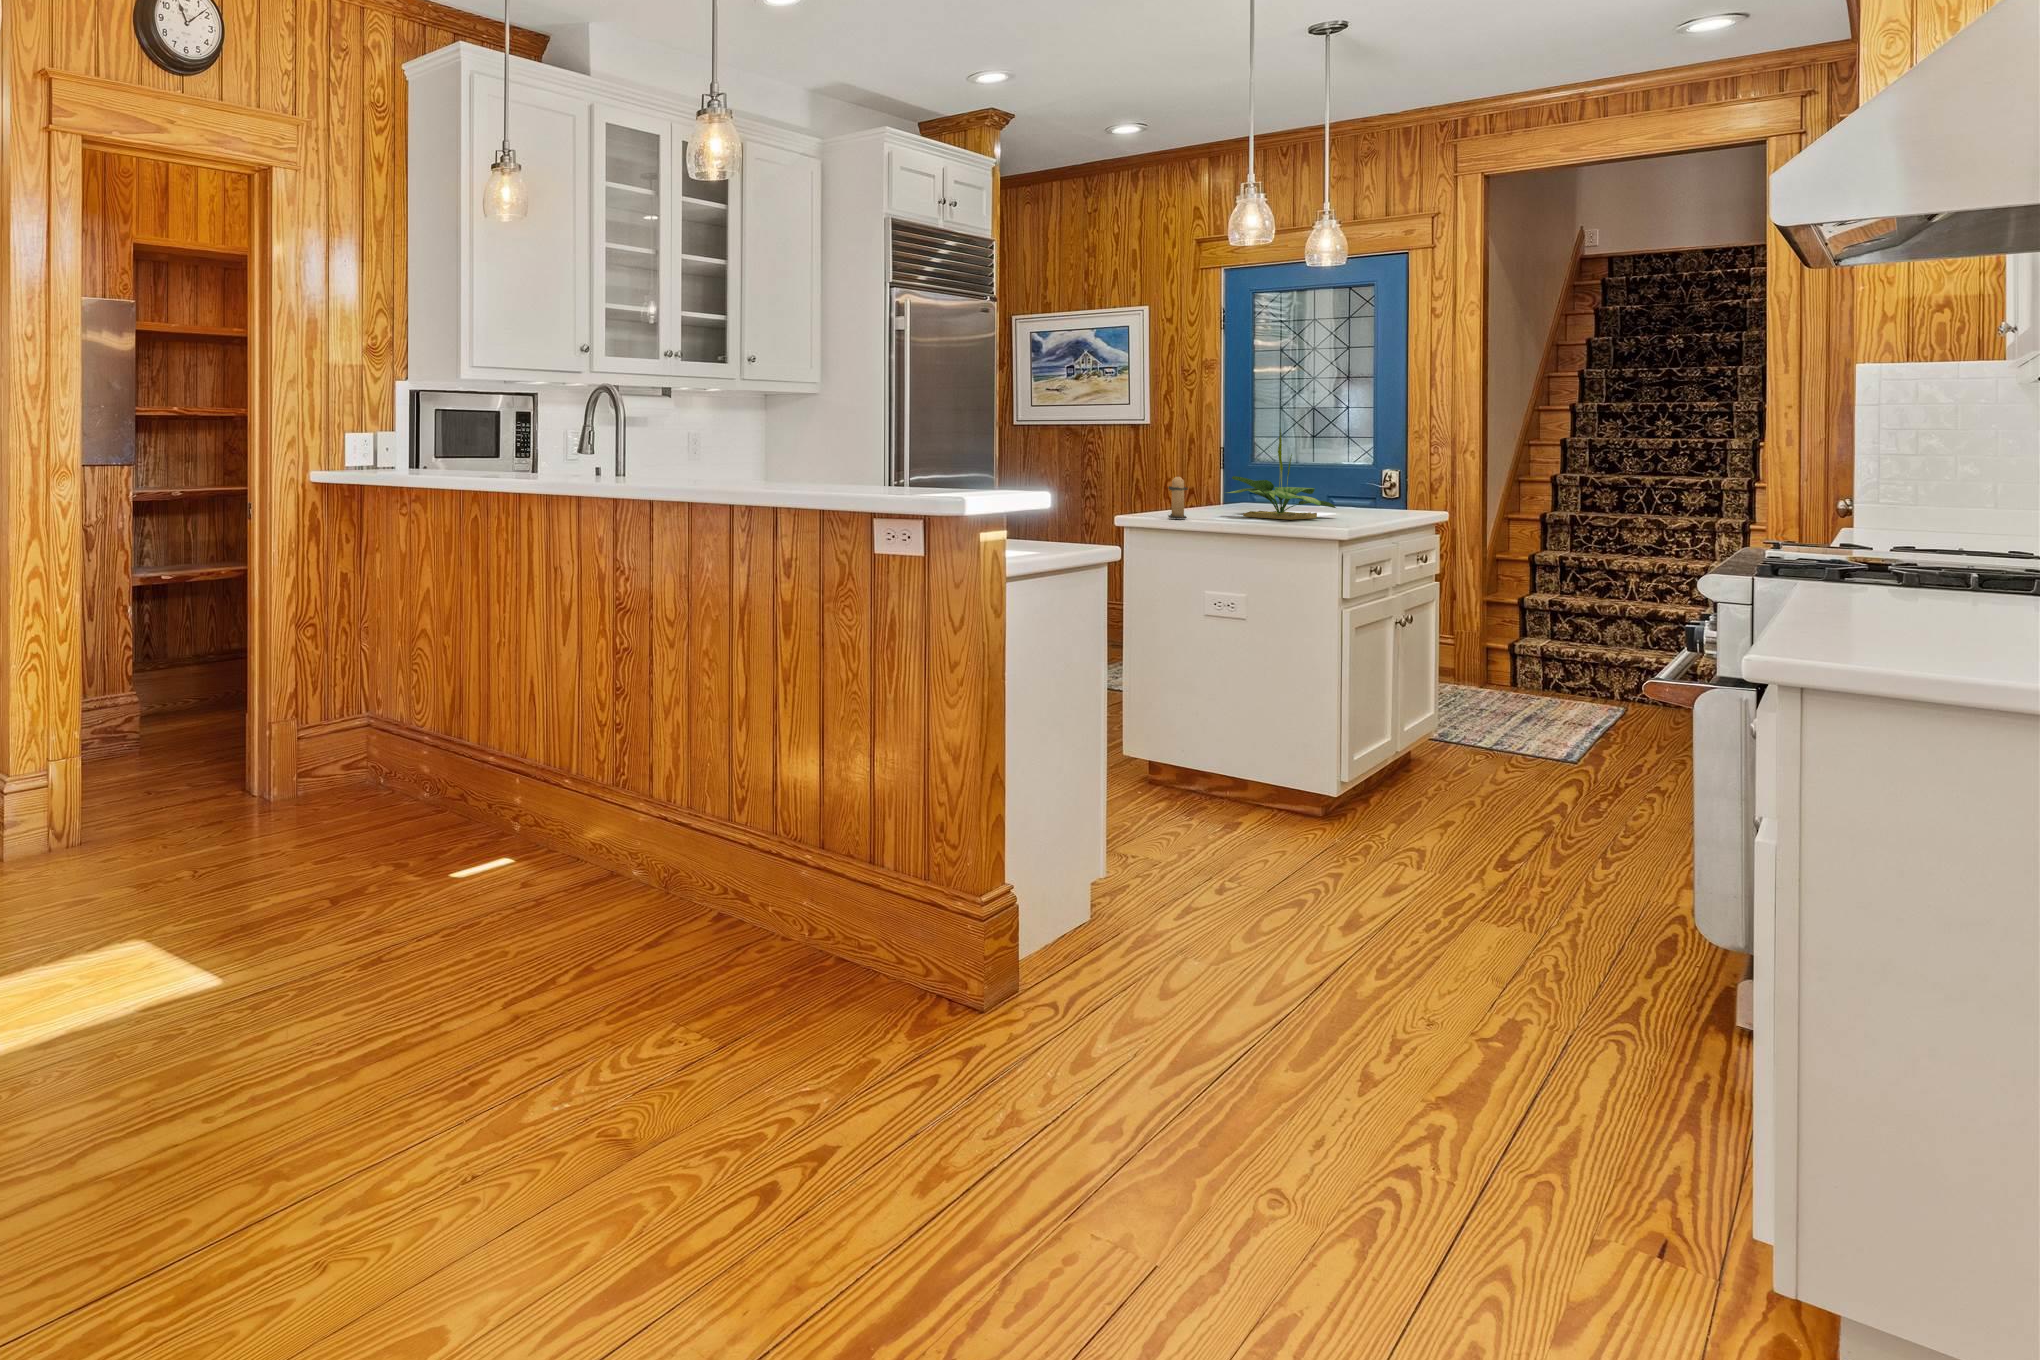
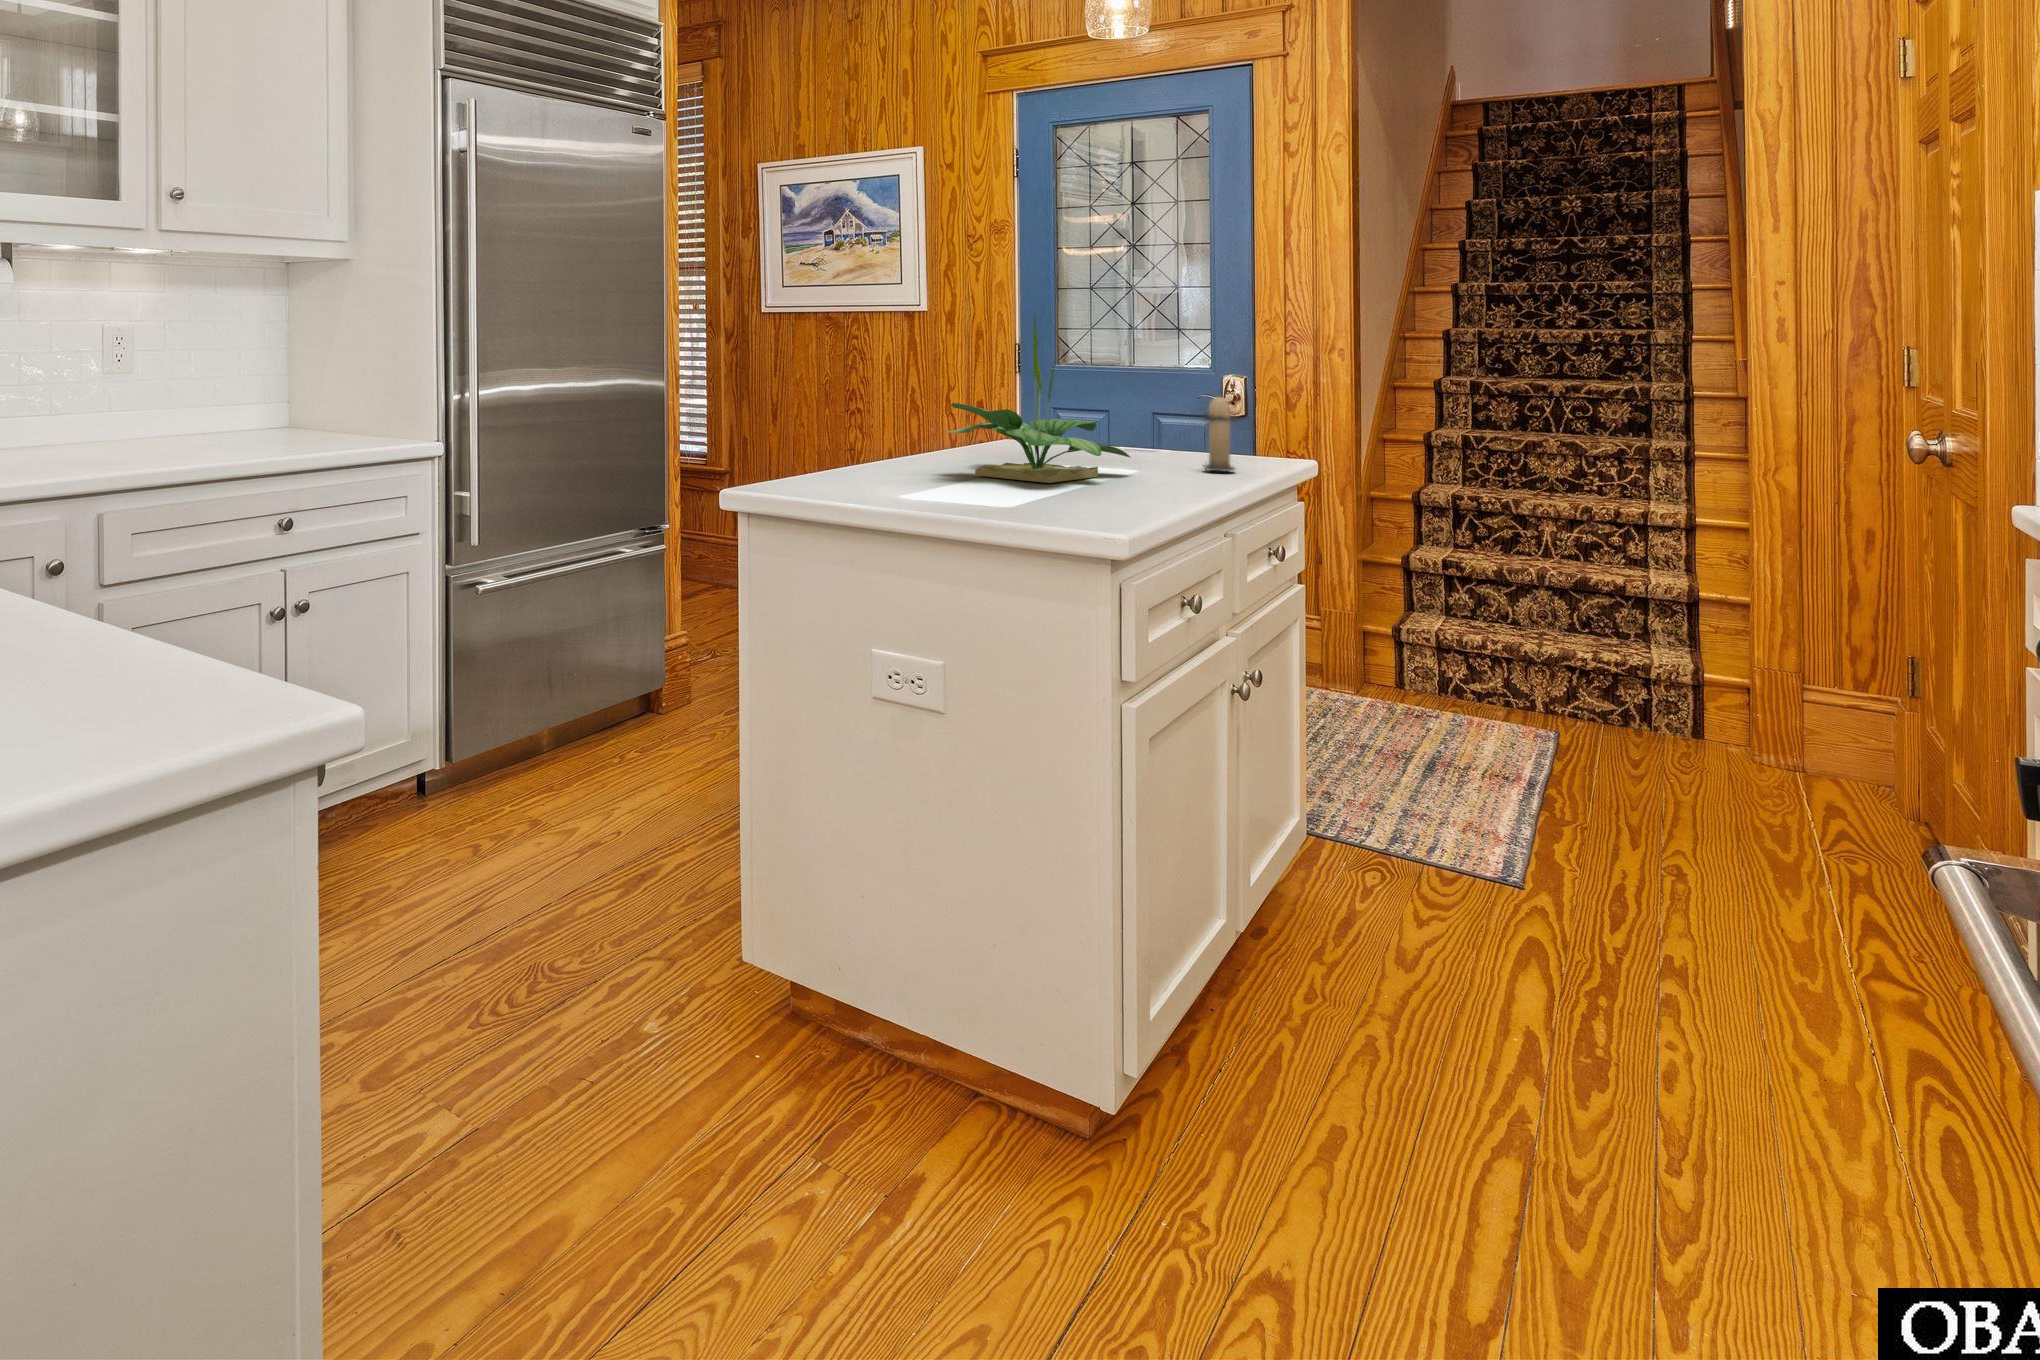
candle: present [1168,476,1188,519] -> present [1203,397,1235,471]

